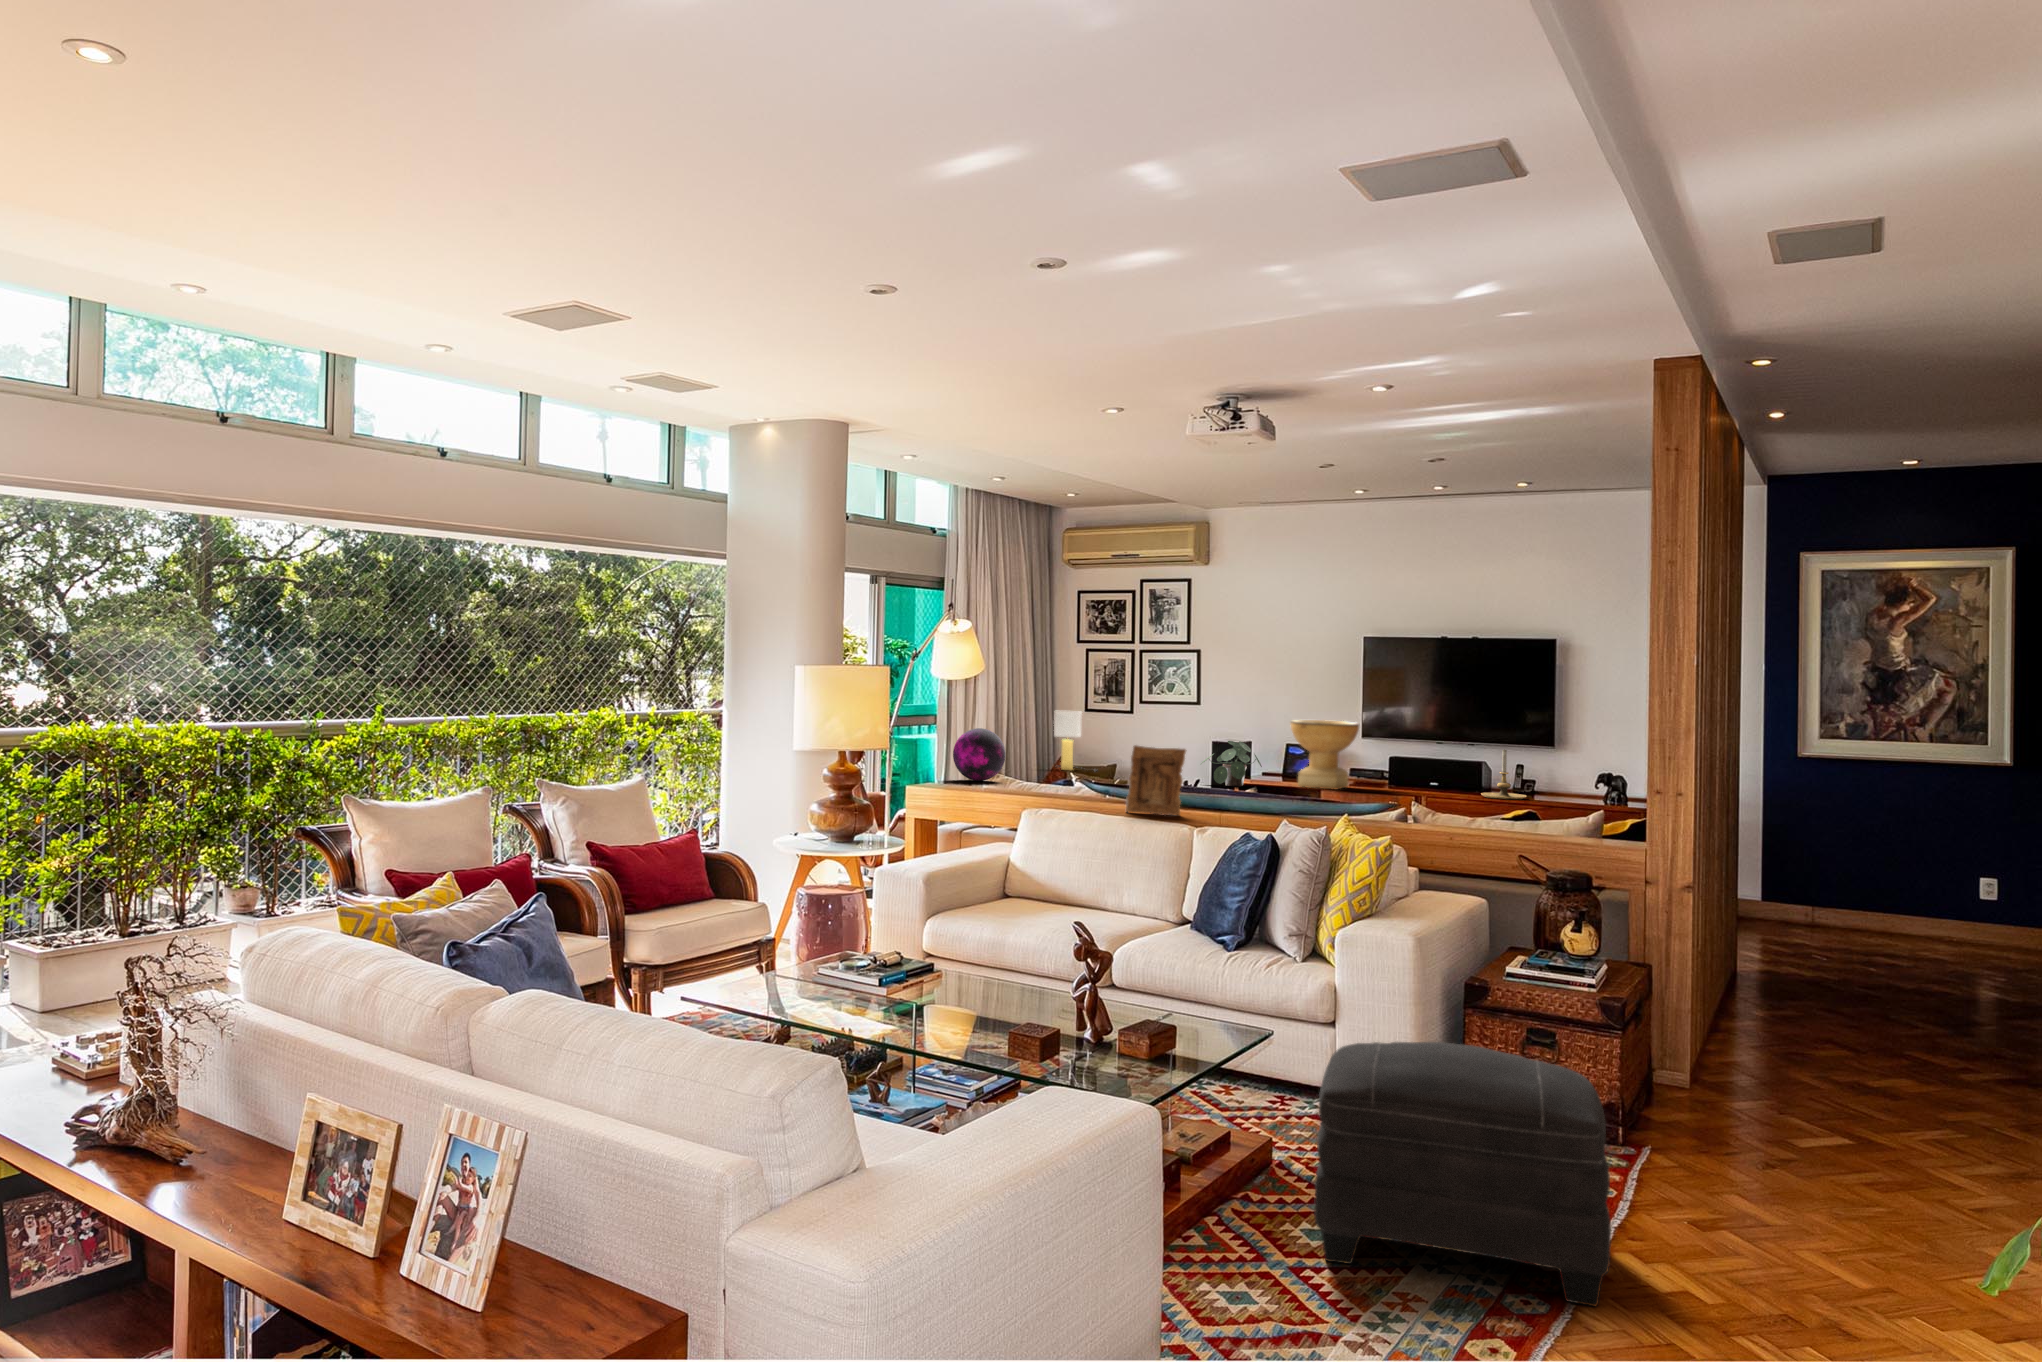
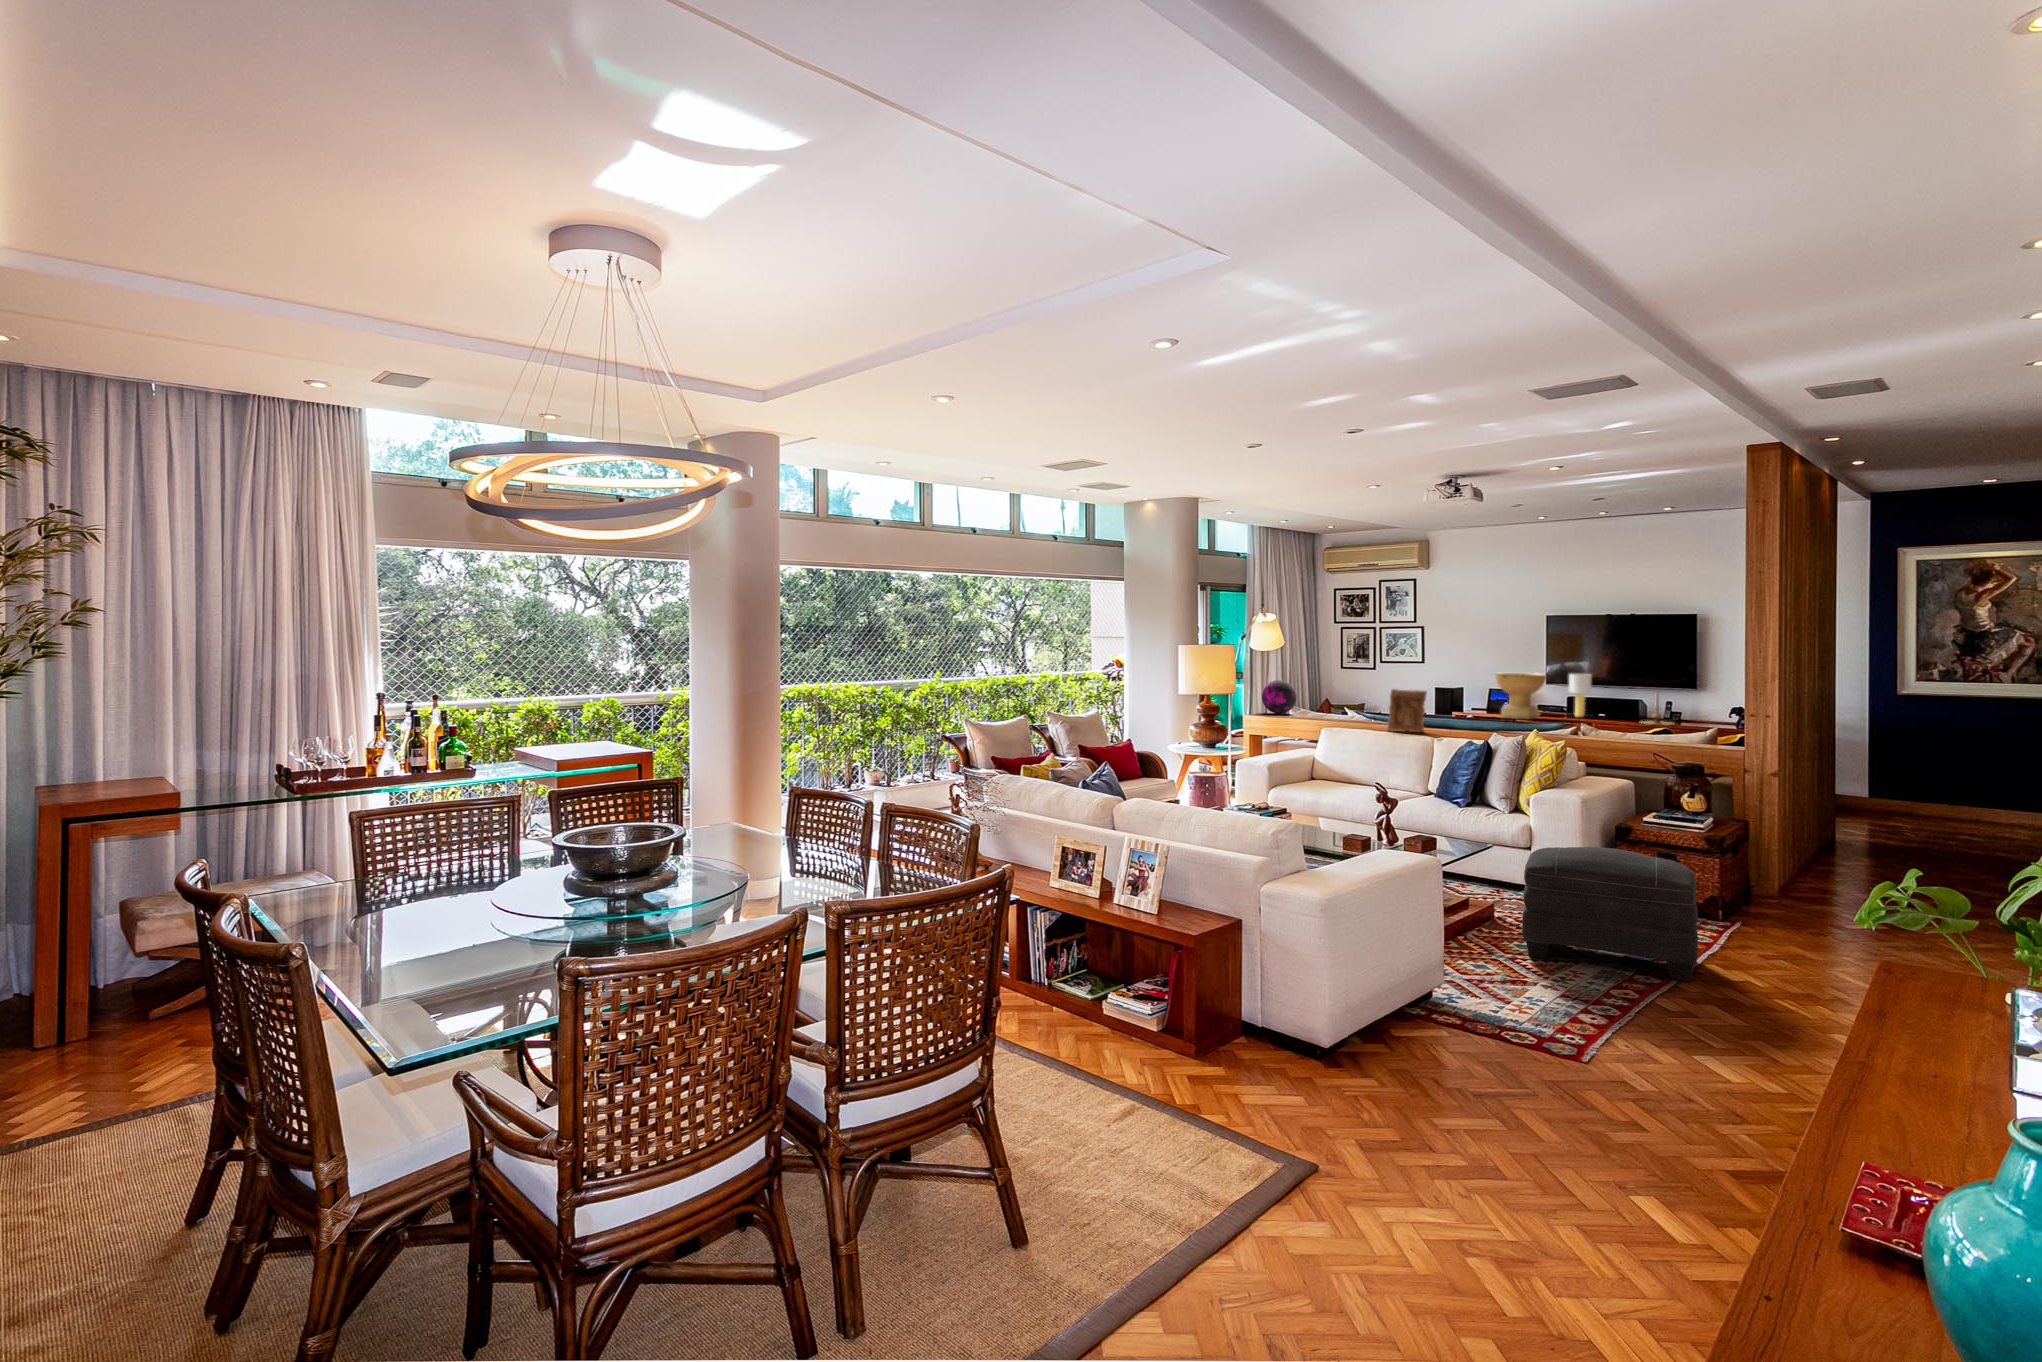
table lamp: present [1054,711,1096,771] -> present [1569,674,1592,717]
potted plant: present [1201,741,1262,786] -> none [1429,687,1474,717]

